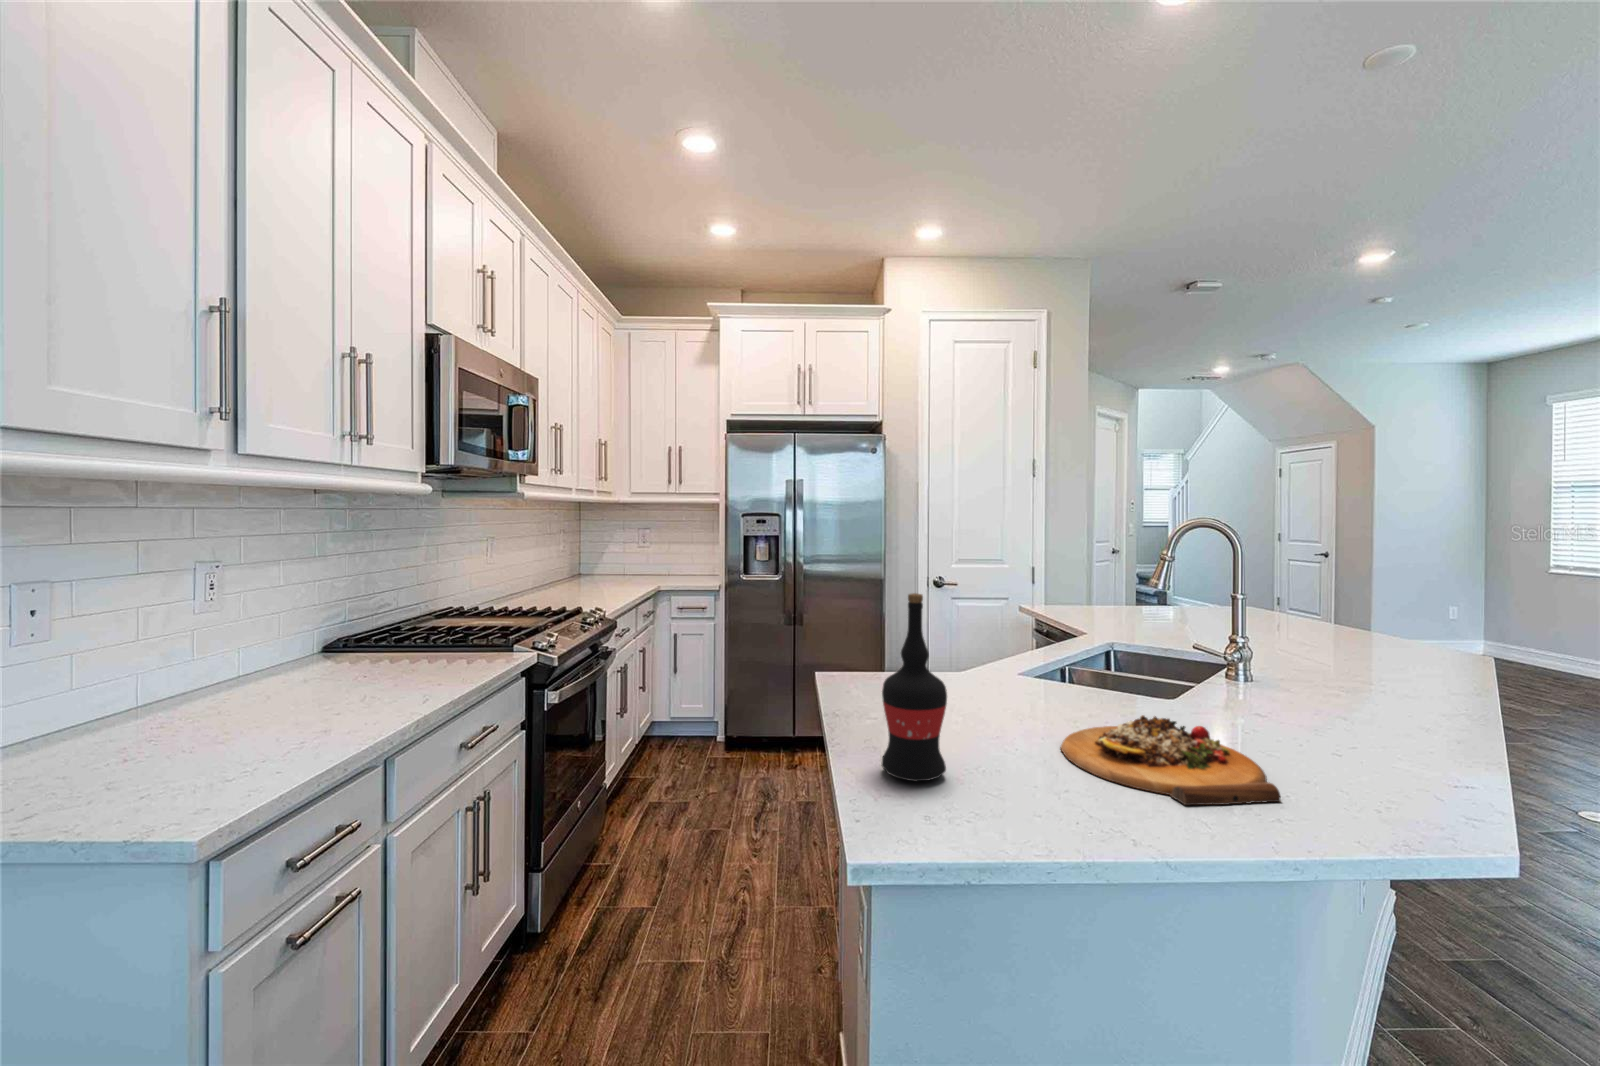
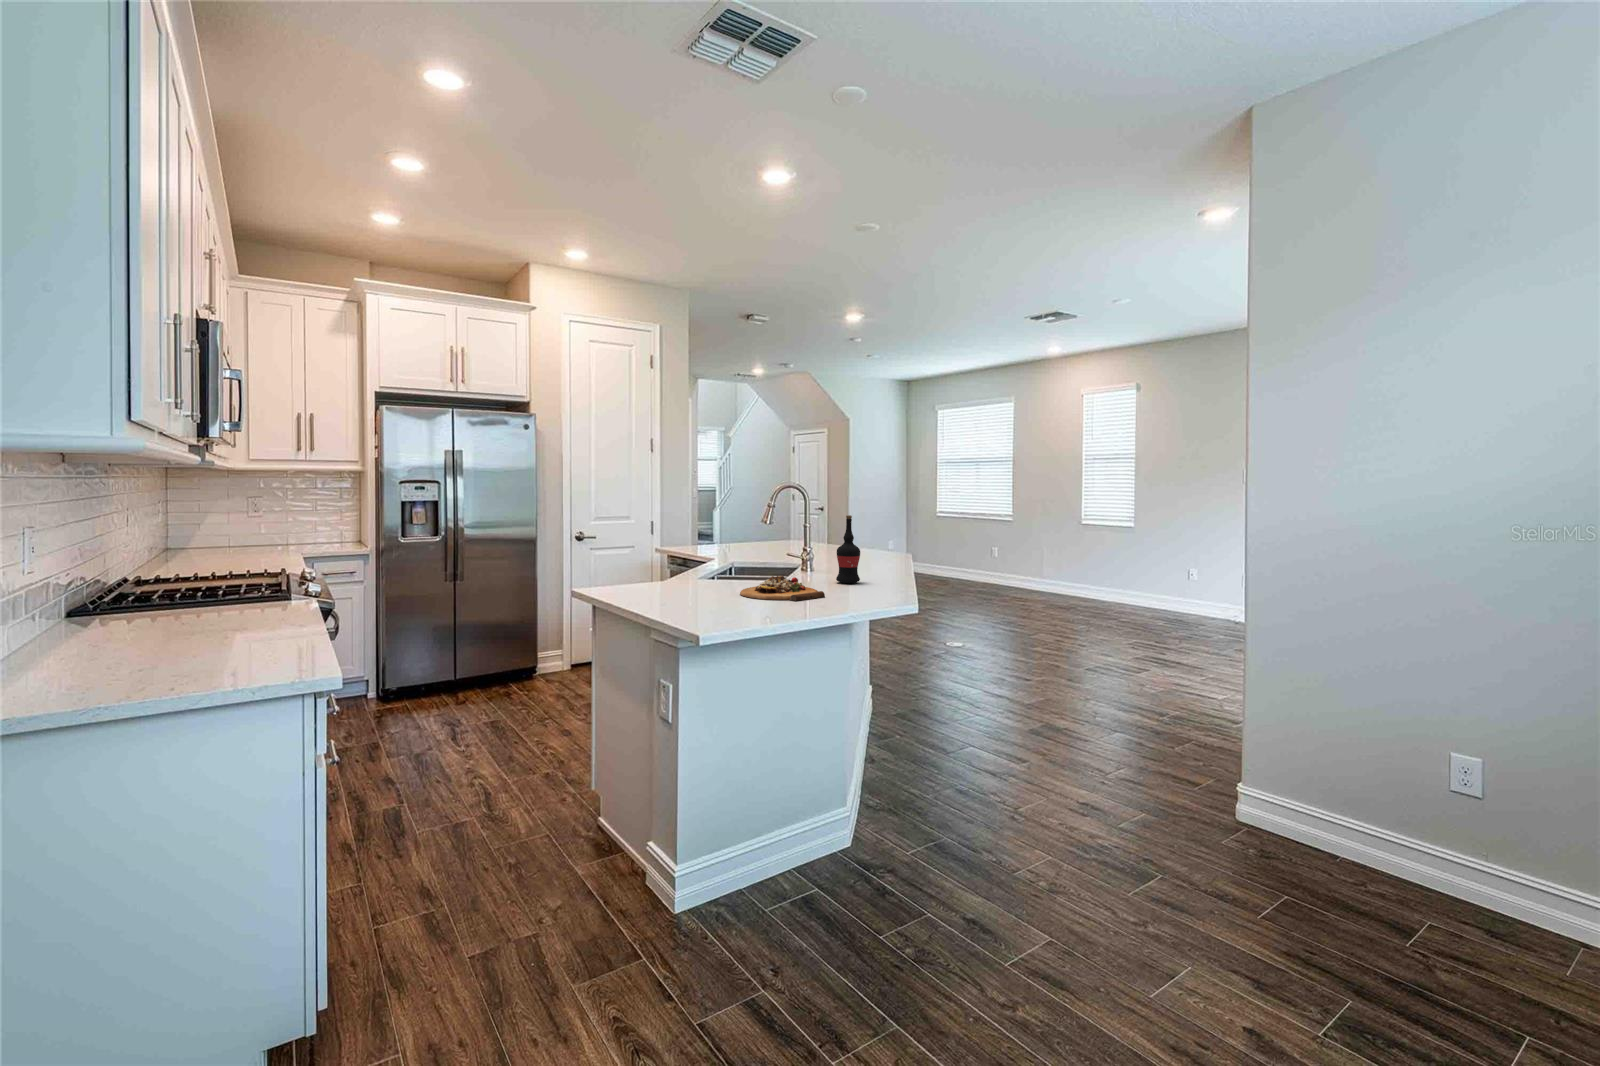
wine bottle: present [882,593,947,781] -> present [836,515,860,583]

